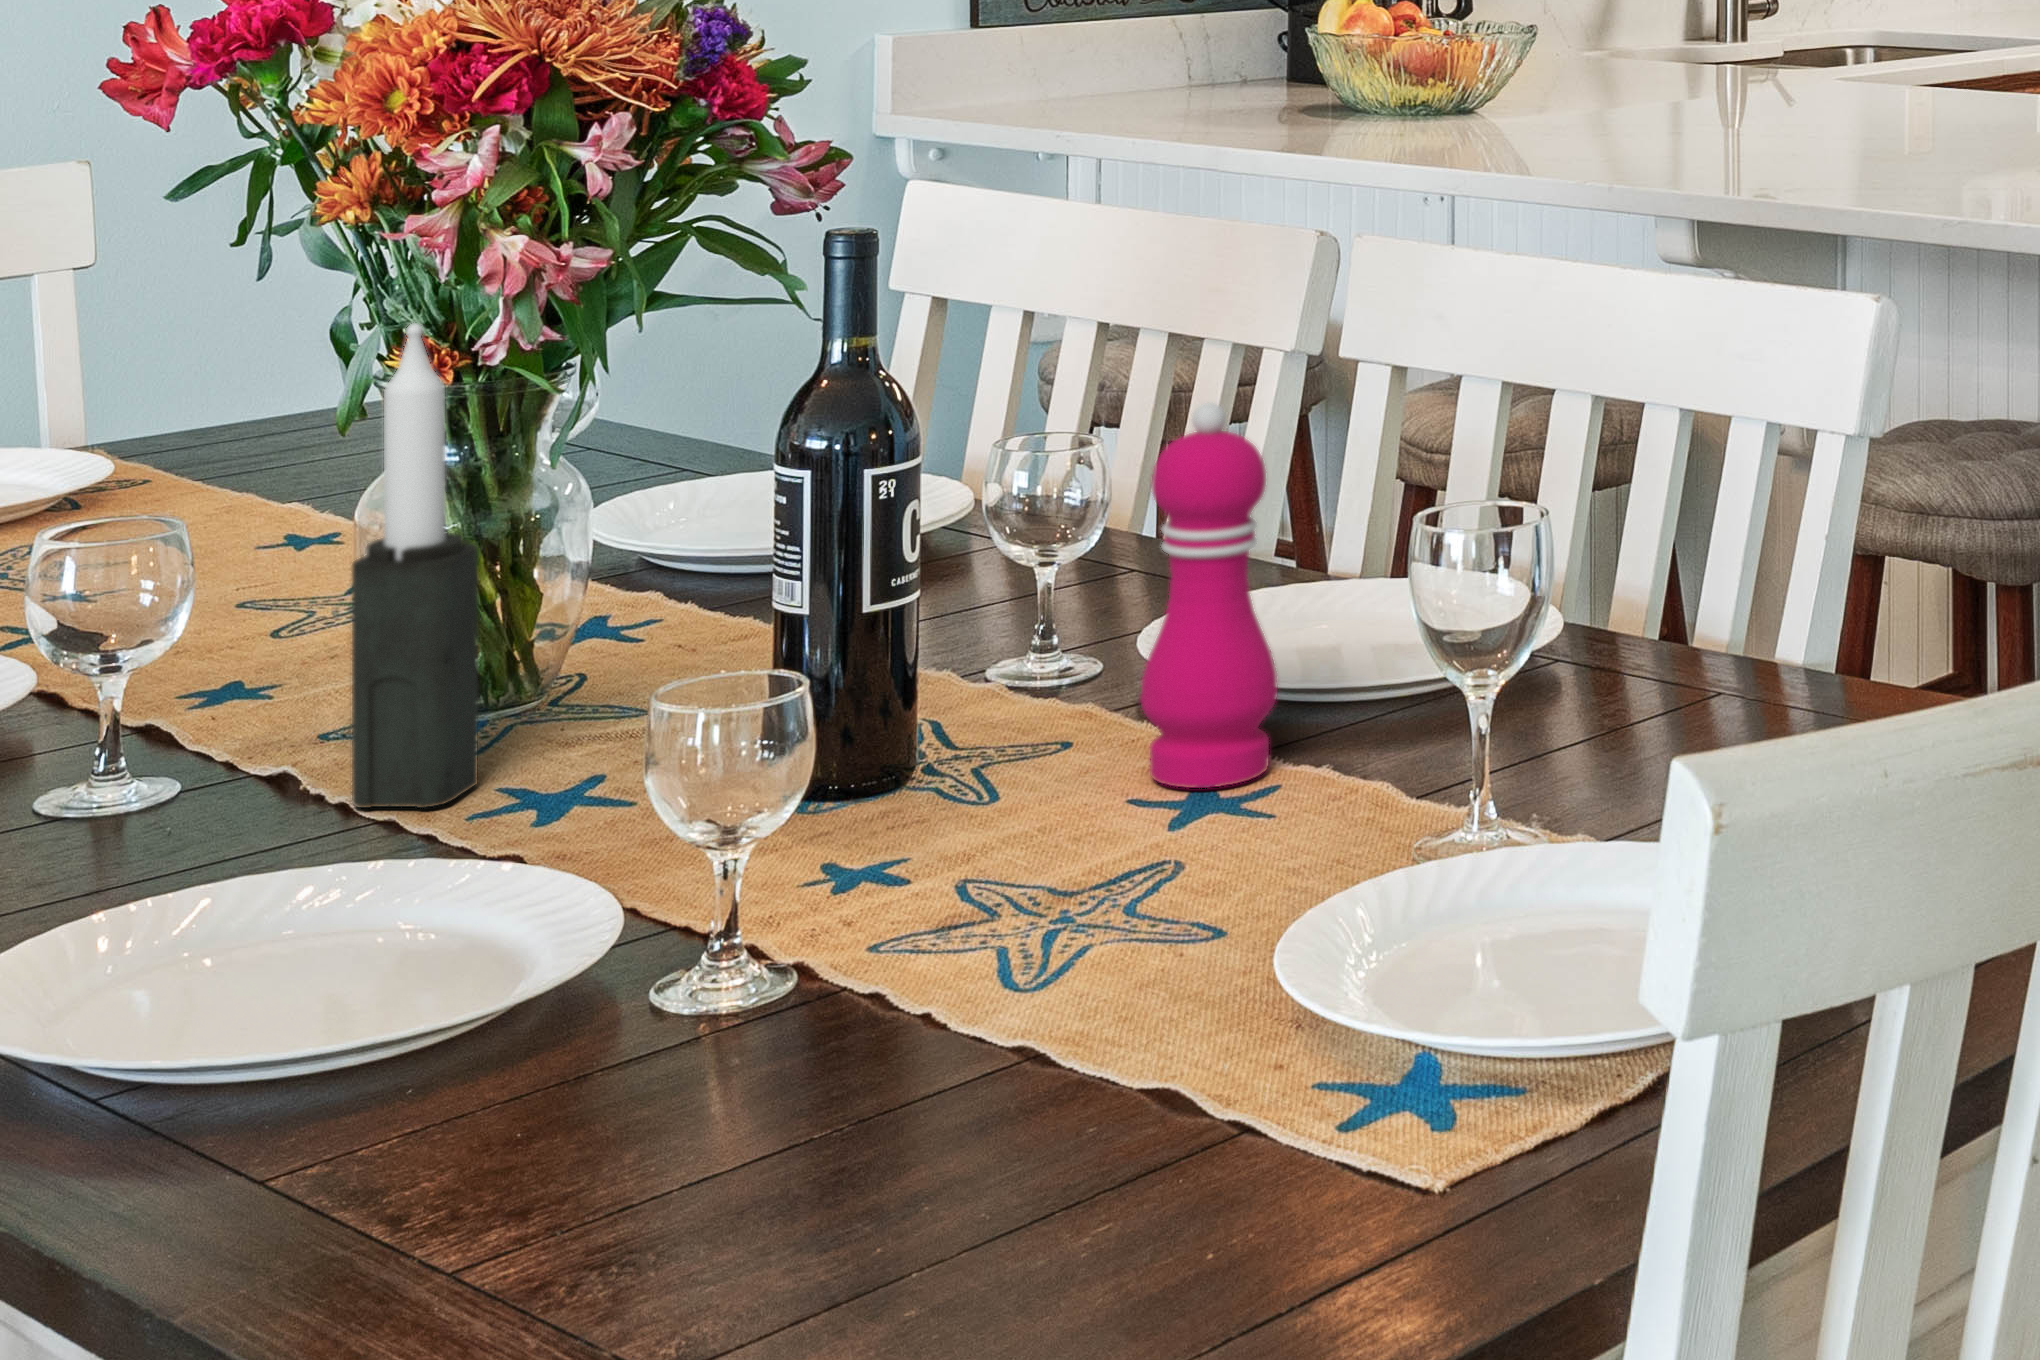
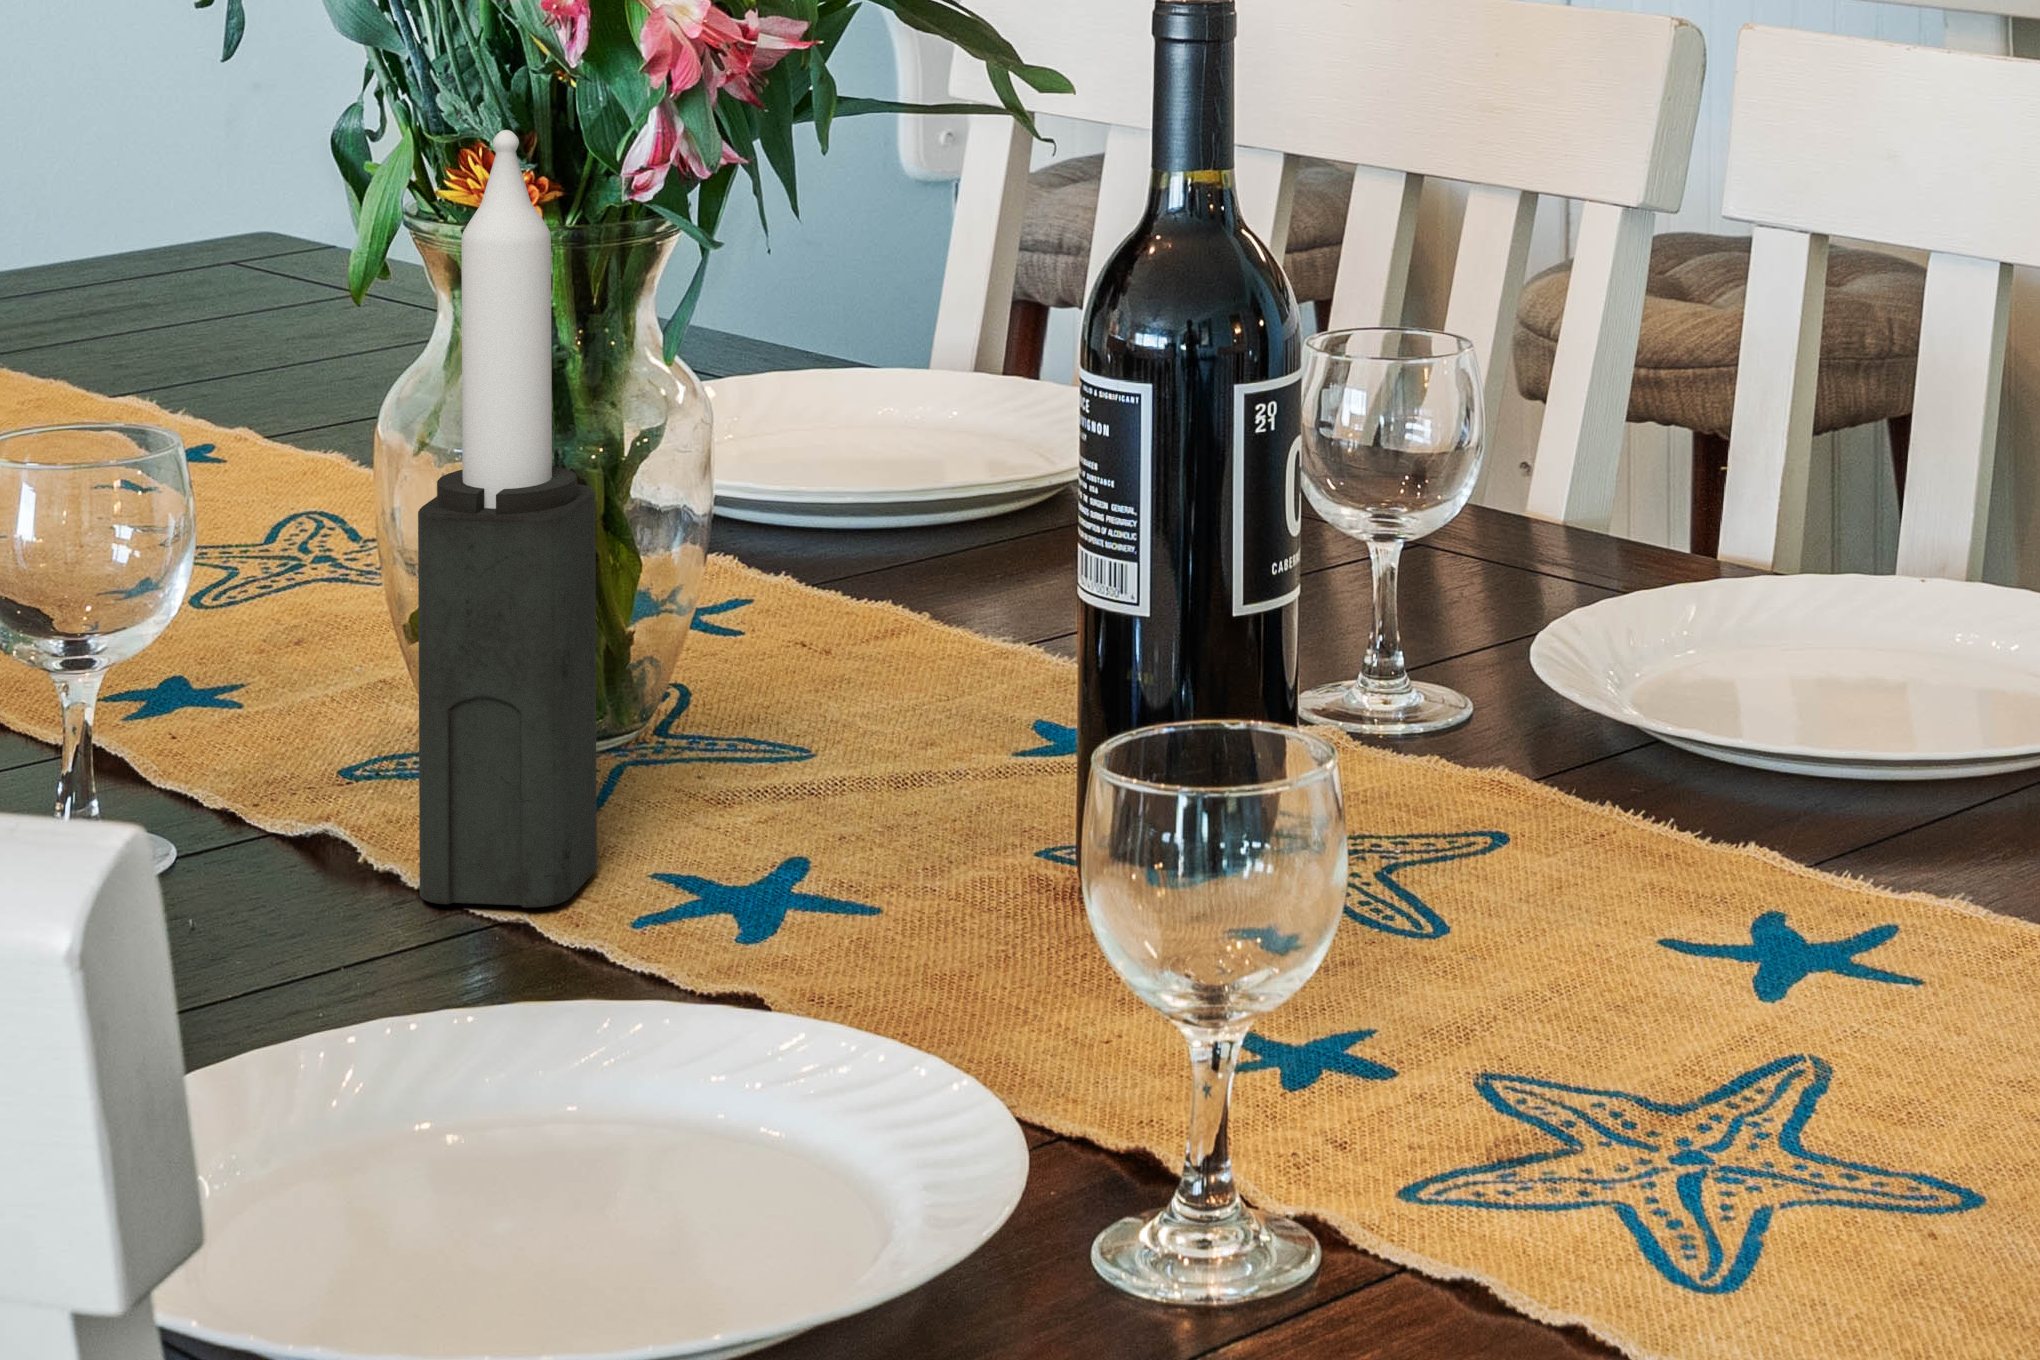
pepper mill: present [1140,403,1278,788] -> none [1649,286,1871,926]

